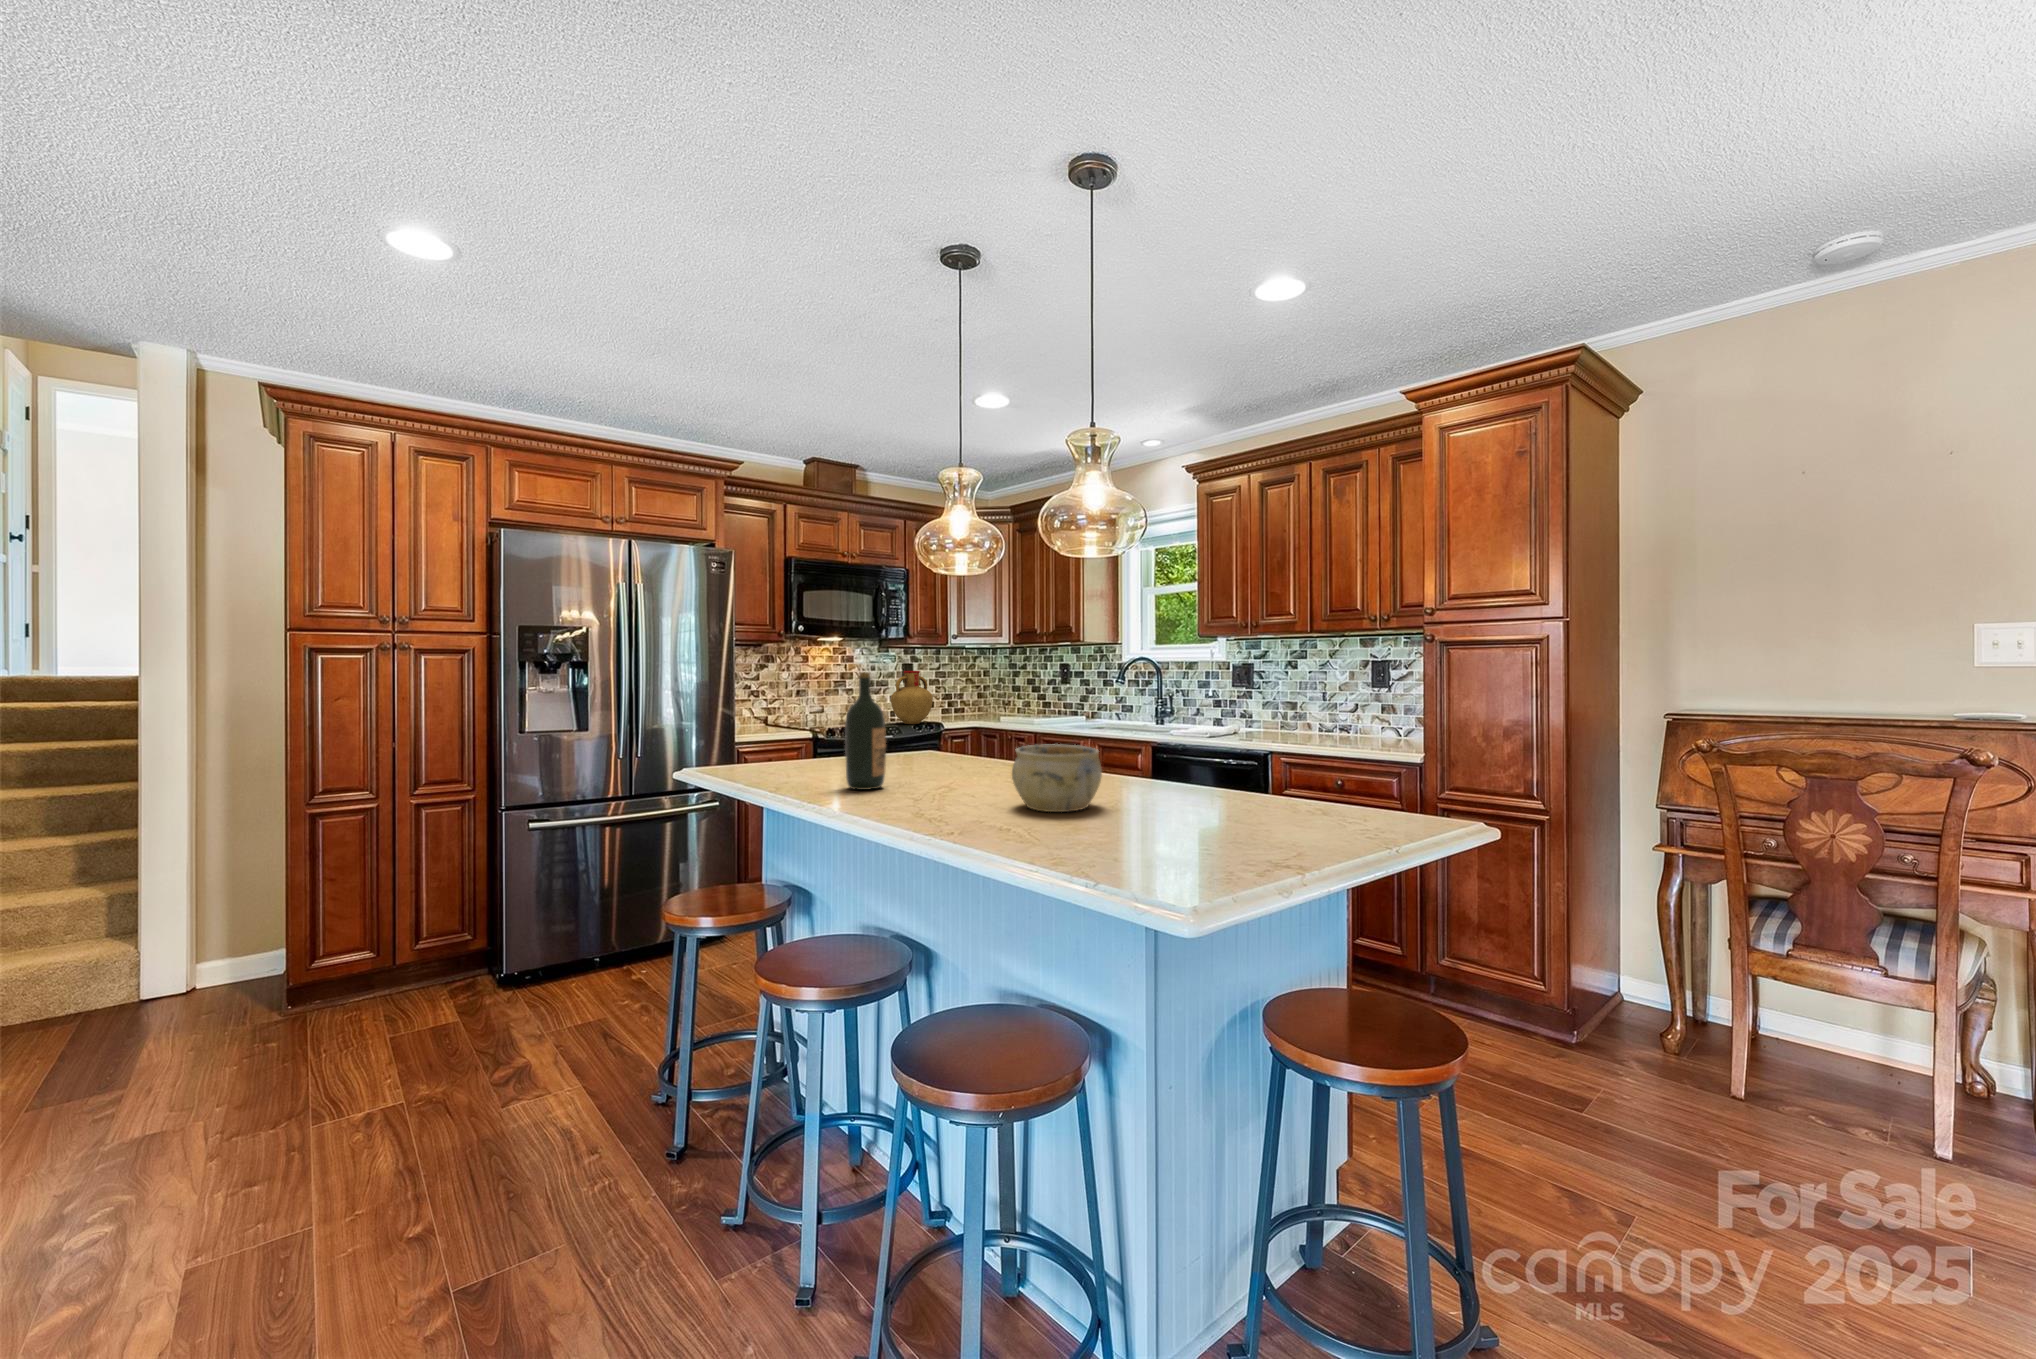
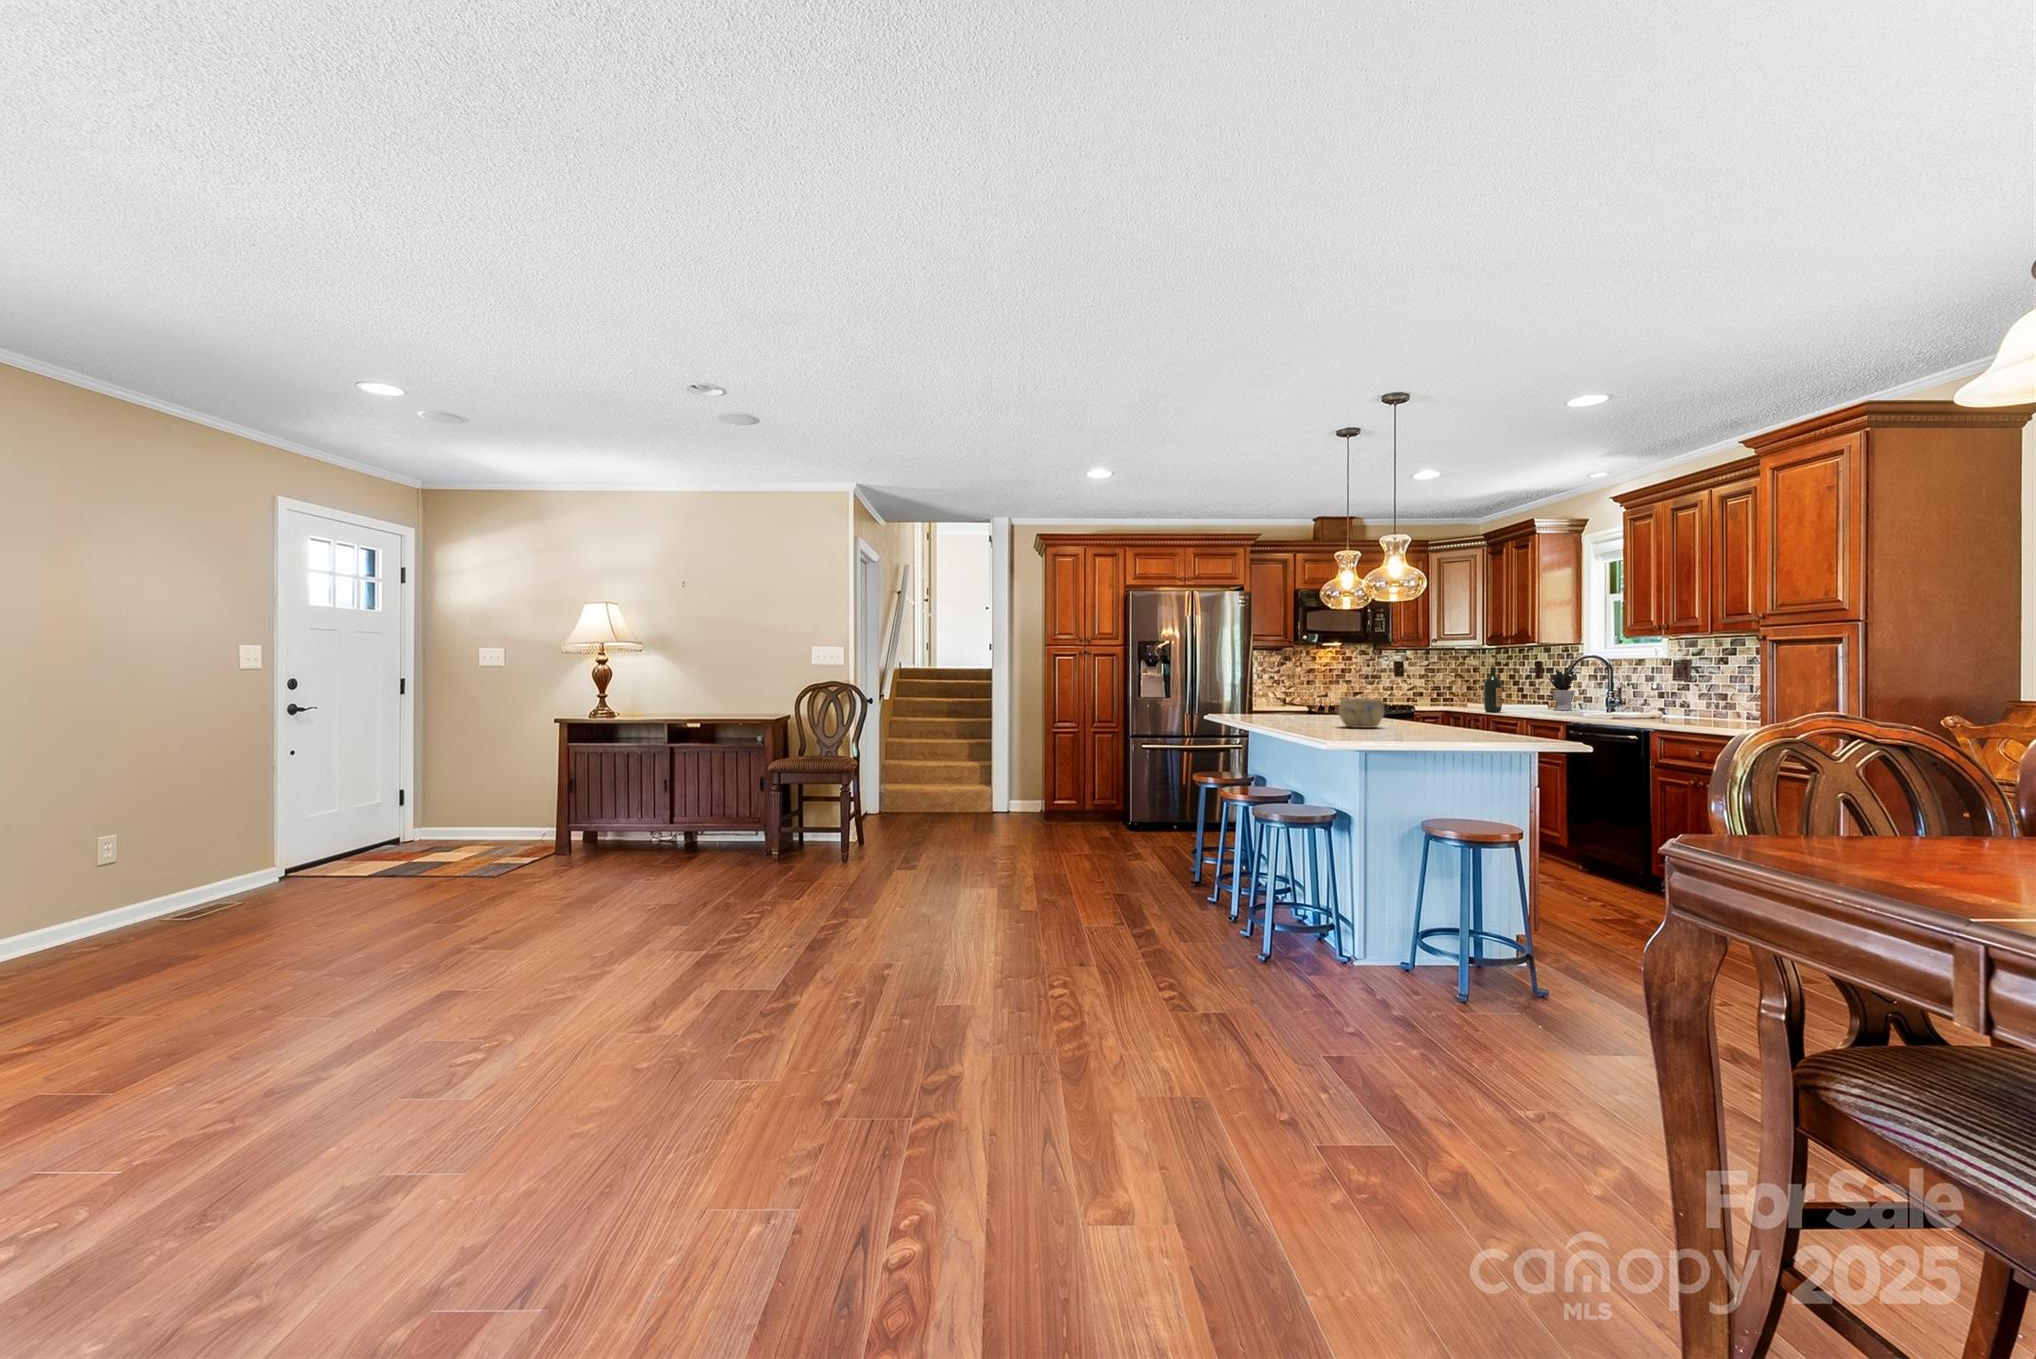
potted plant: none [1079,670,1112,721] -> present [1547,667,1576,710]
vase: present [891,671,933,724] -> none [1374,667,1408,707]
wine bottle: present [845,672,886,790] -> present [1484,666,1502,712]

